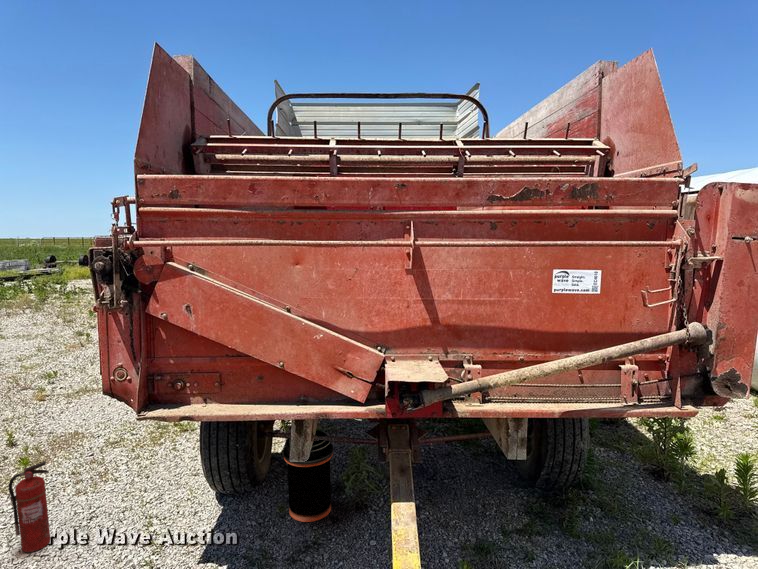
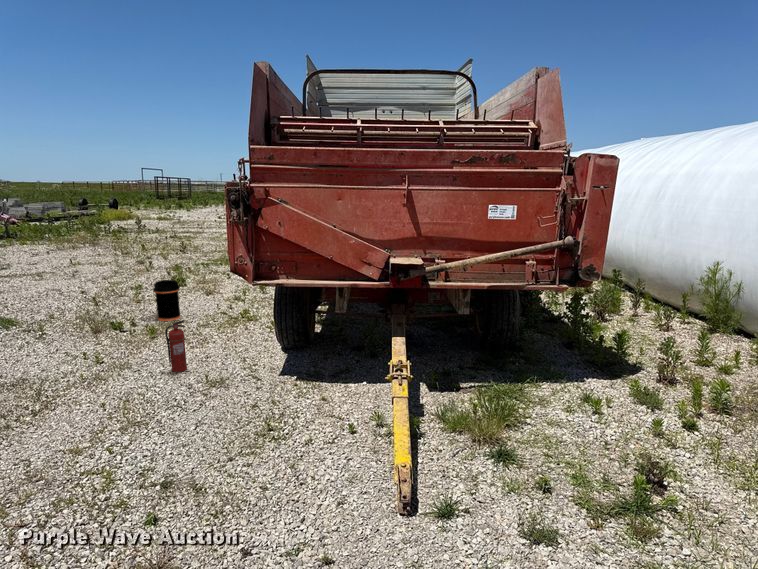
trash can: present [283,430,333,522] -> present [153,280,180,321]

